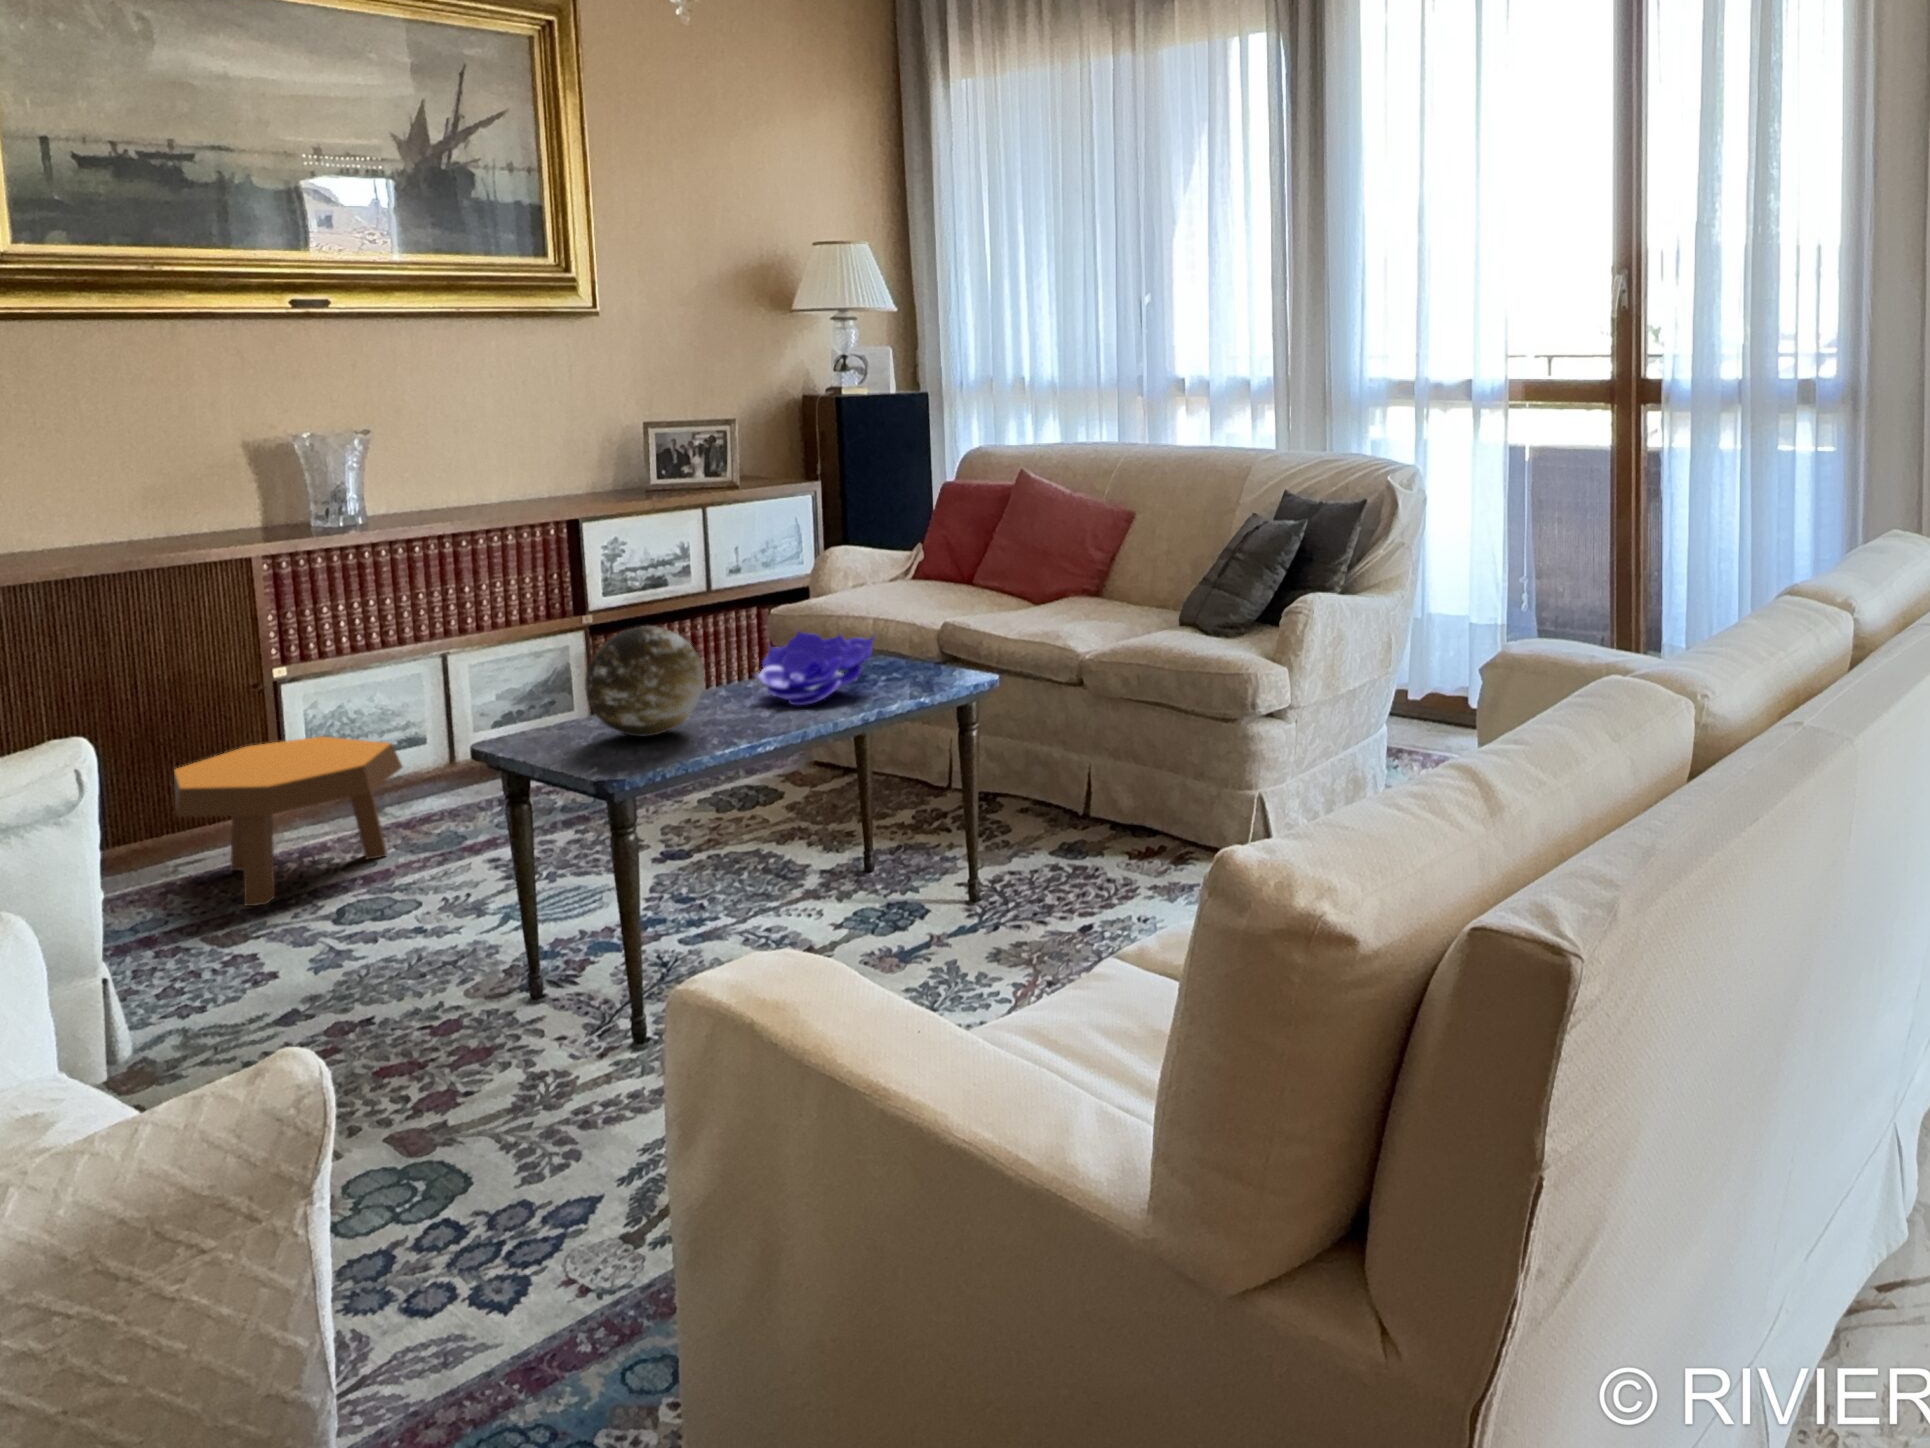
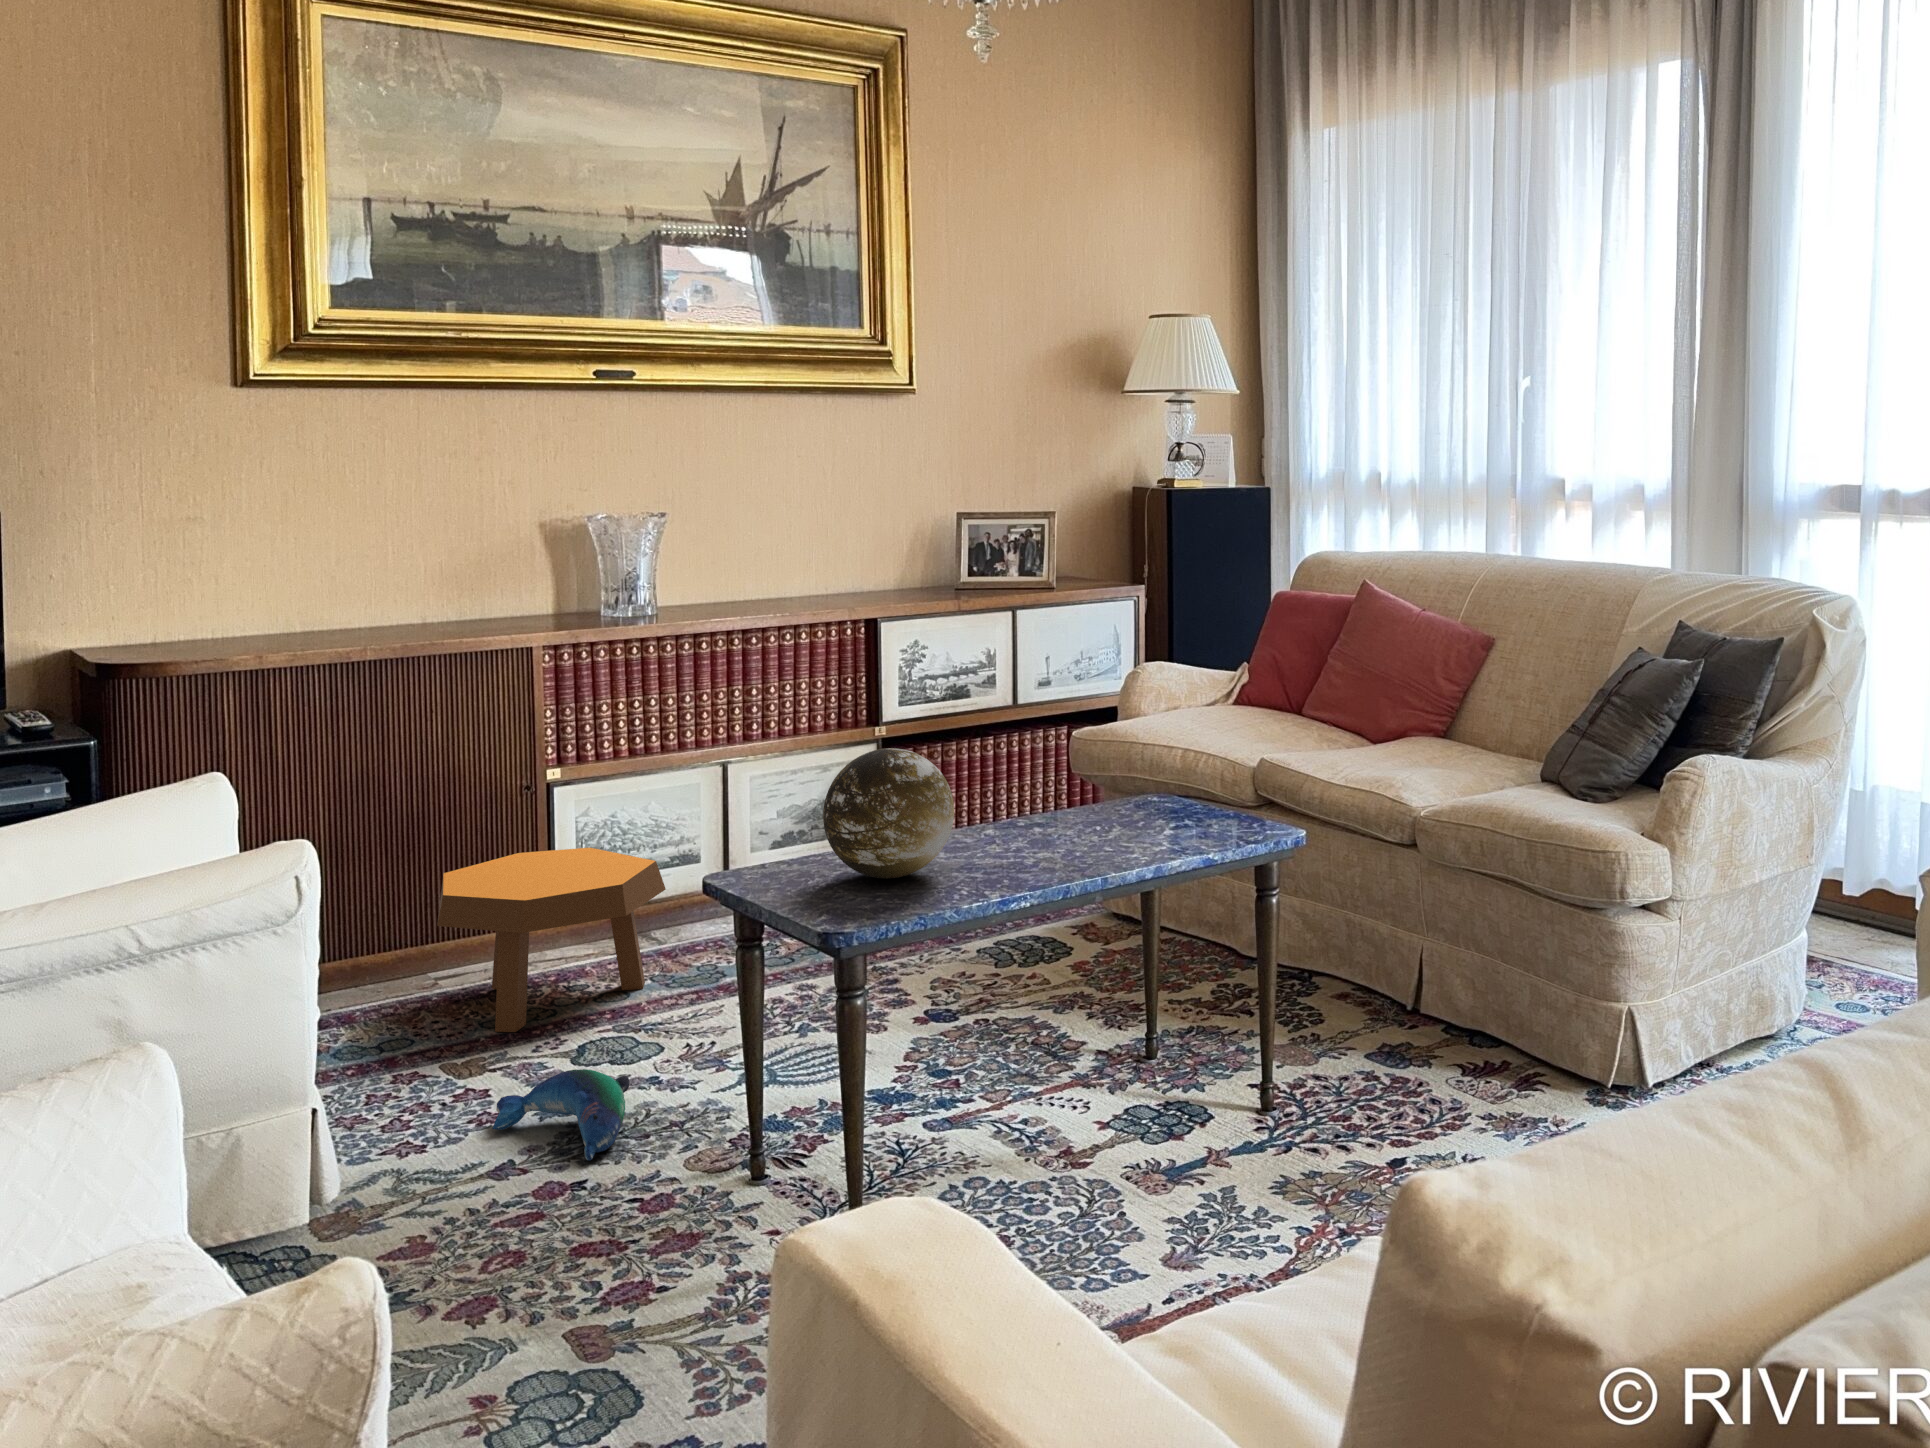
decorative bowl: present [755,632,874,705] -> none [1015,759,1160,853]
plush toy: none [266,926,400,1003] -> present [493,1069,630,1161]

